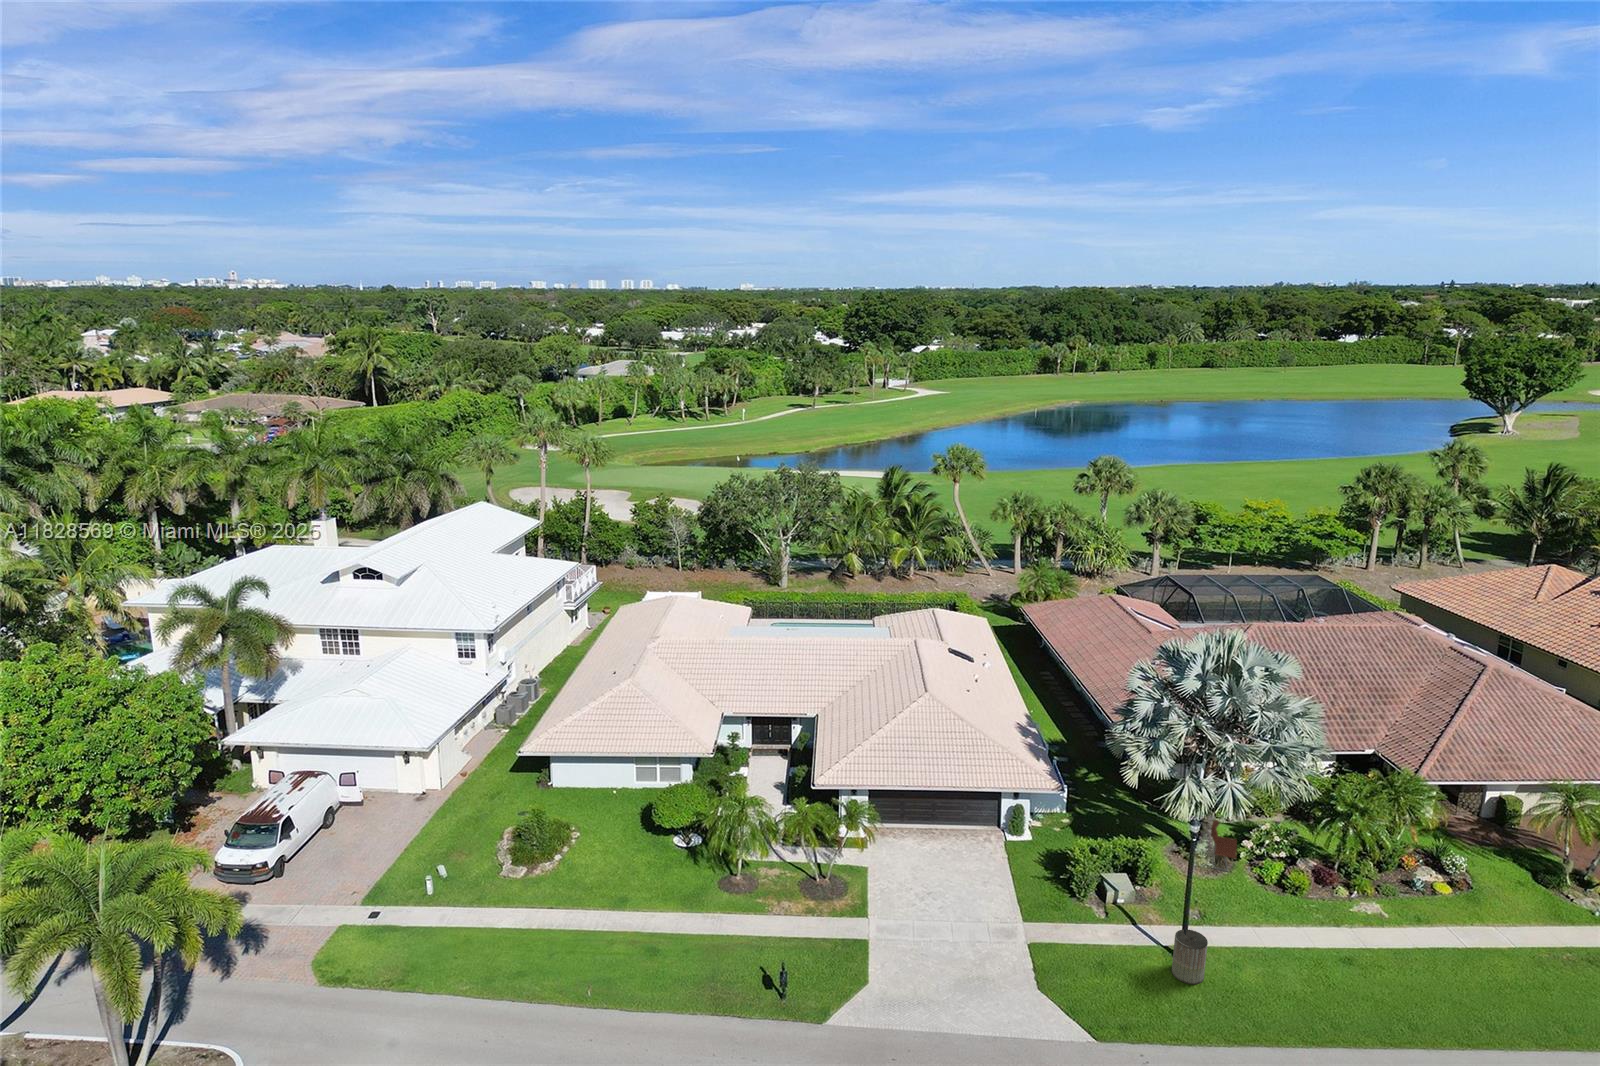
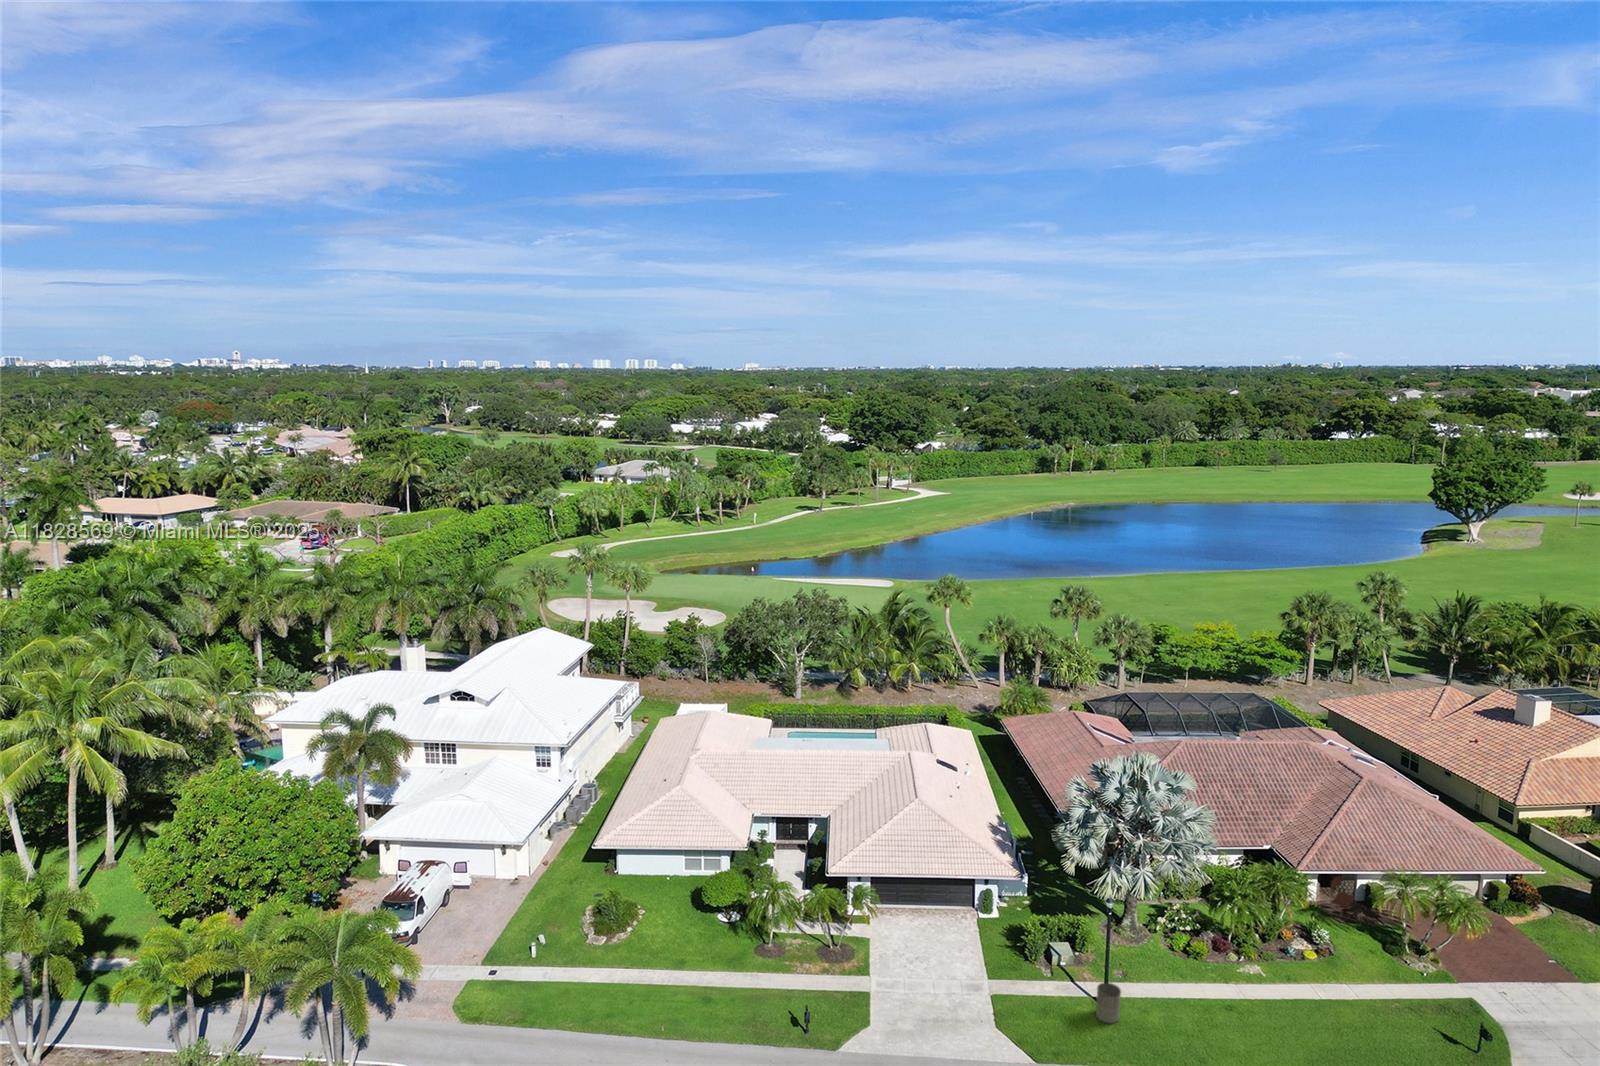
bench: present [1211,820,1237,872] -> present [1330,876,1354,917]

